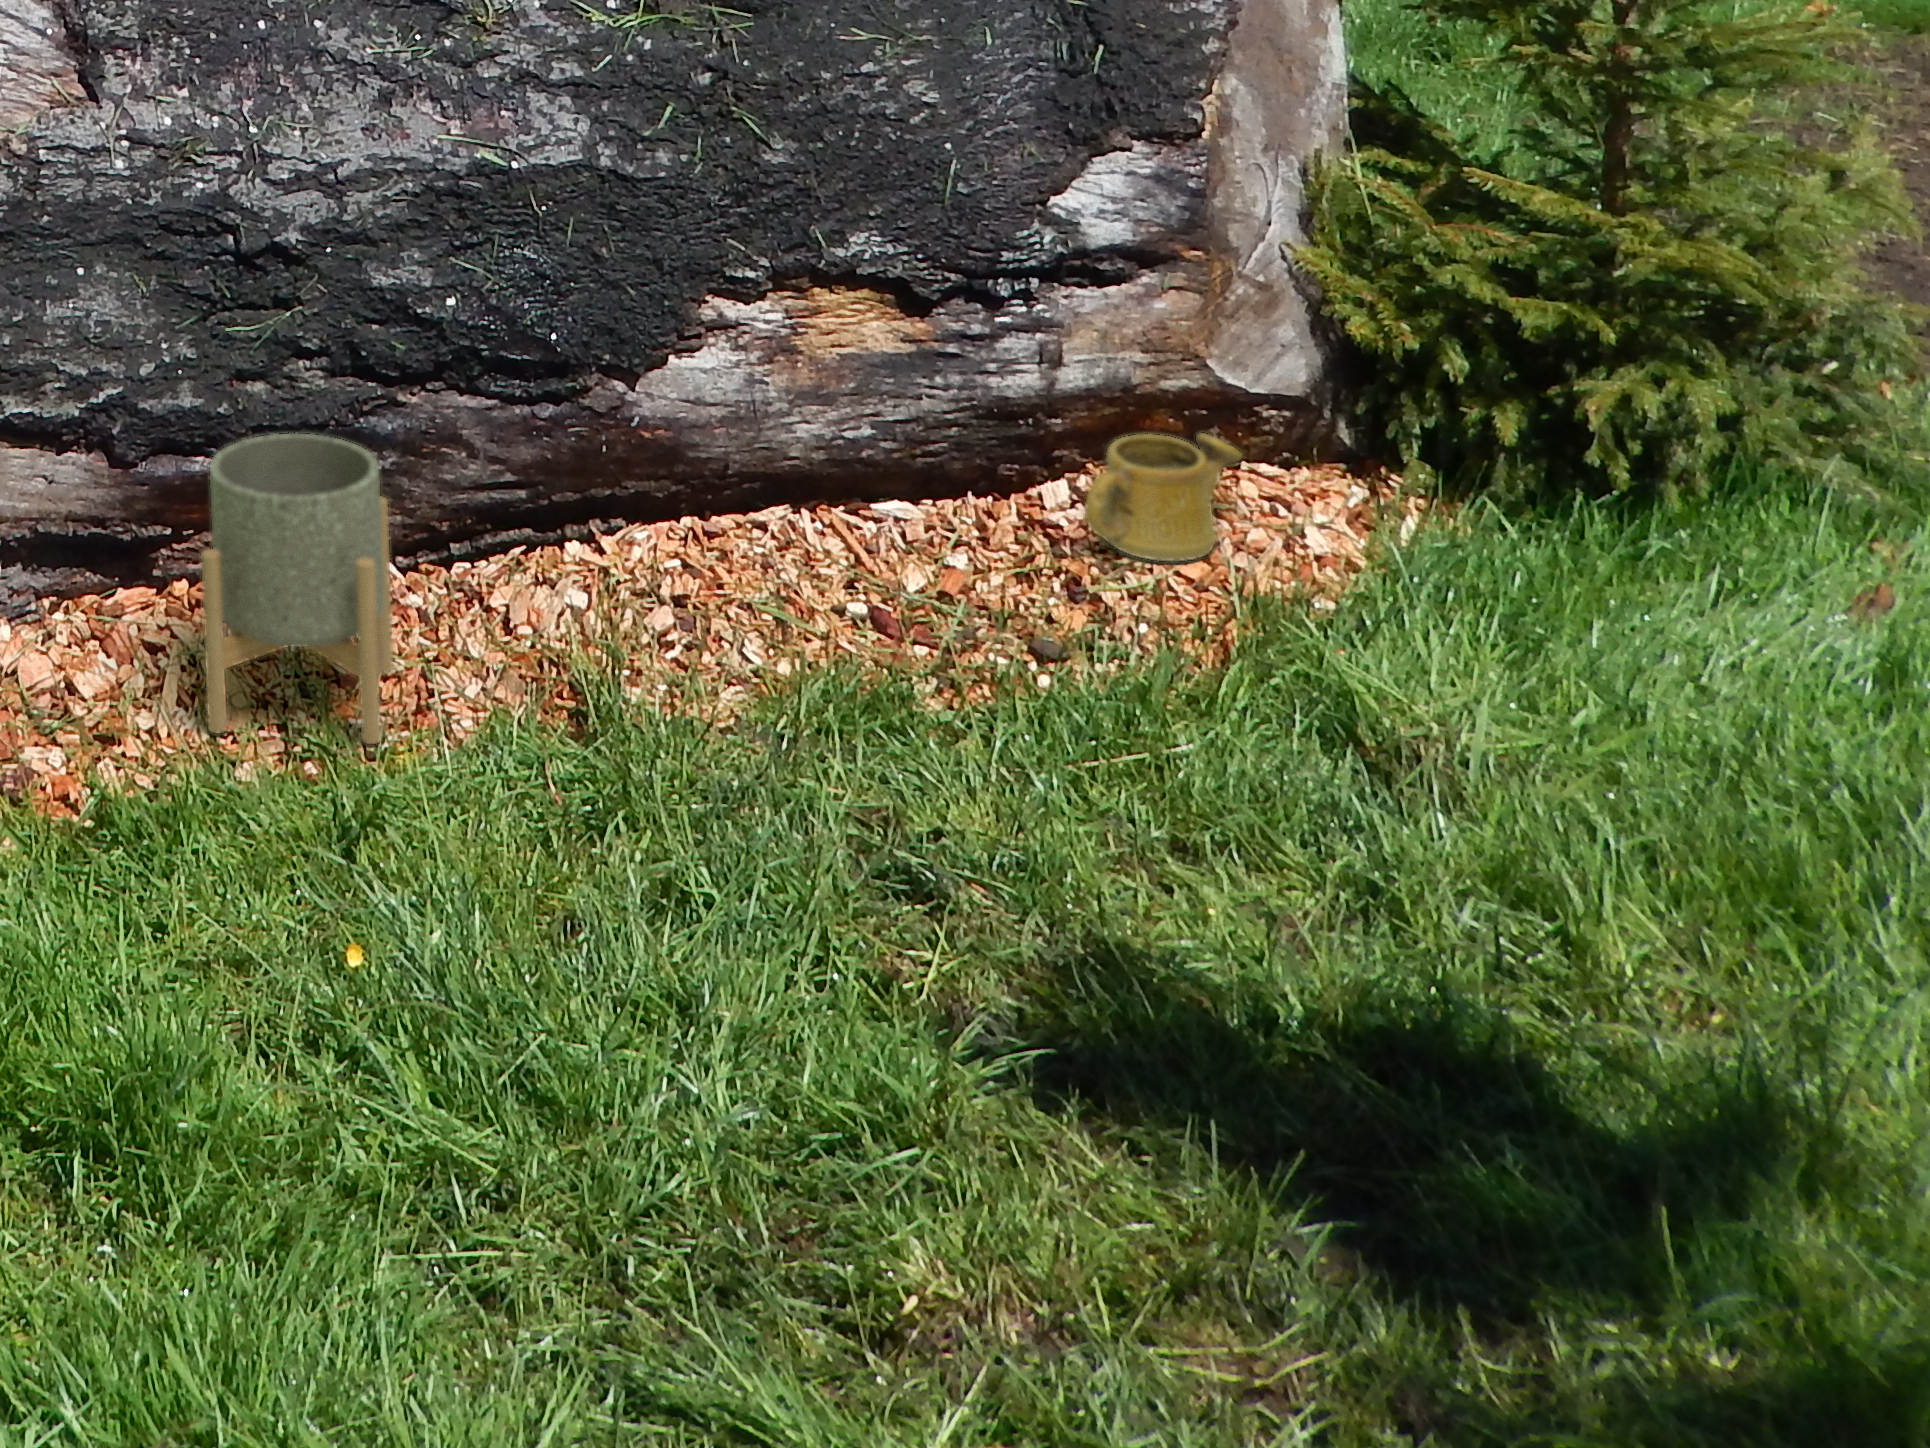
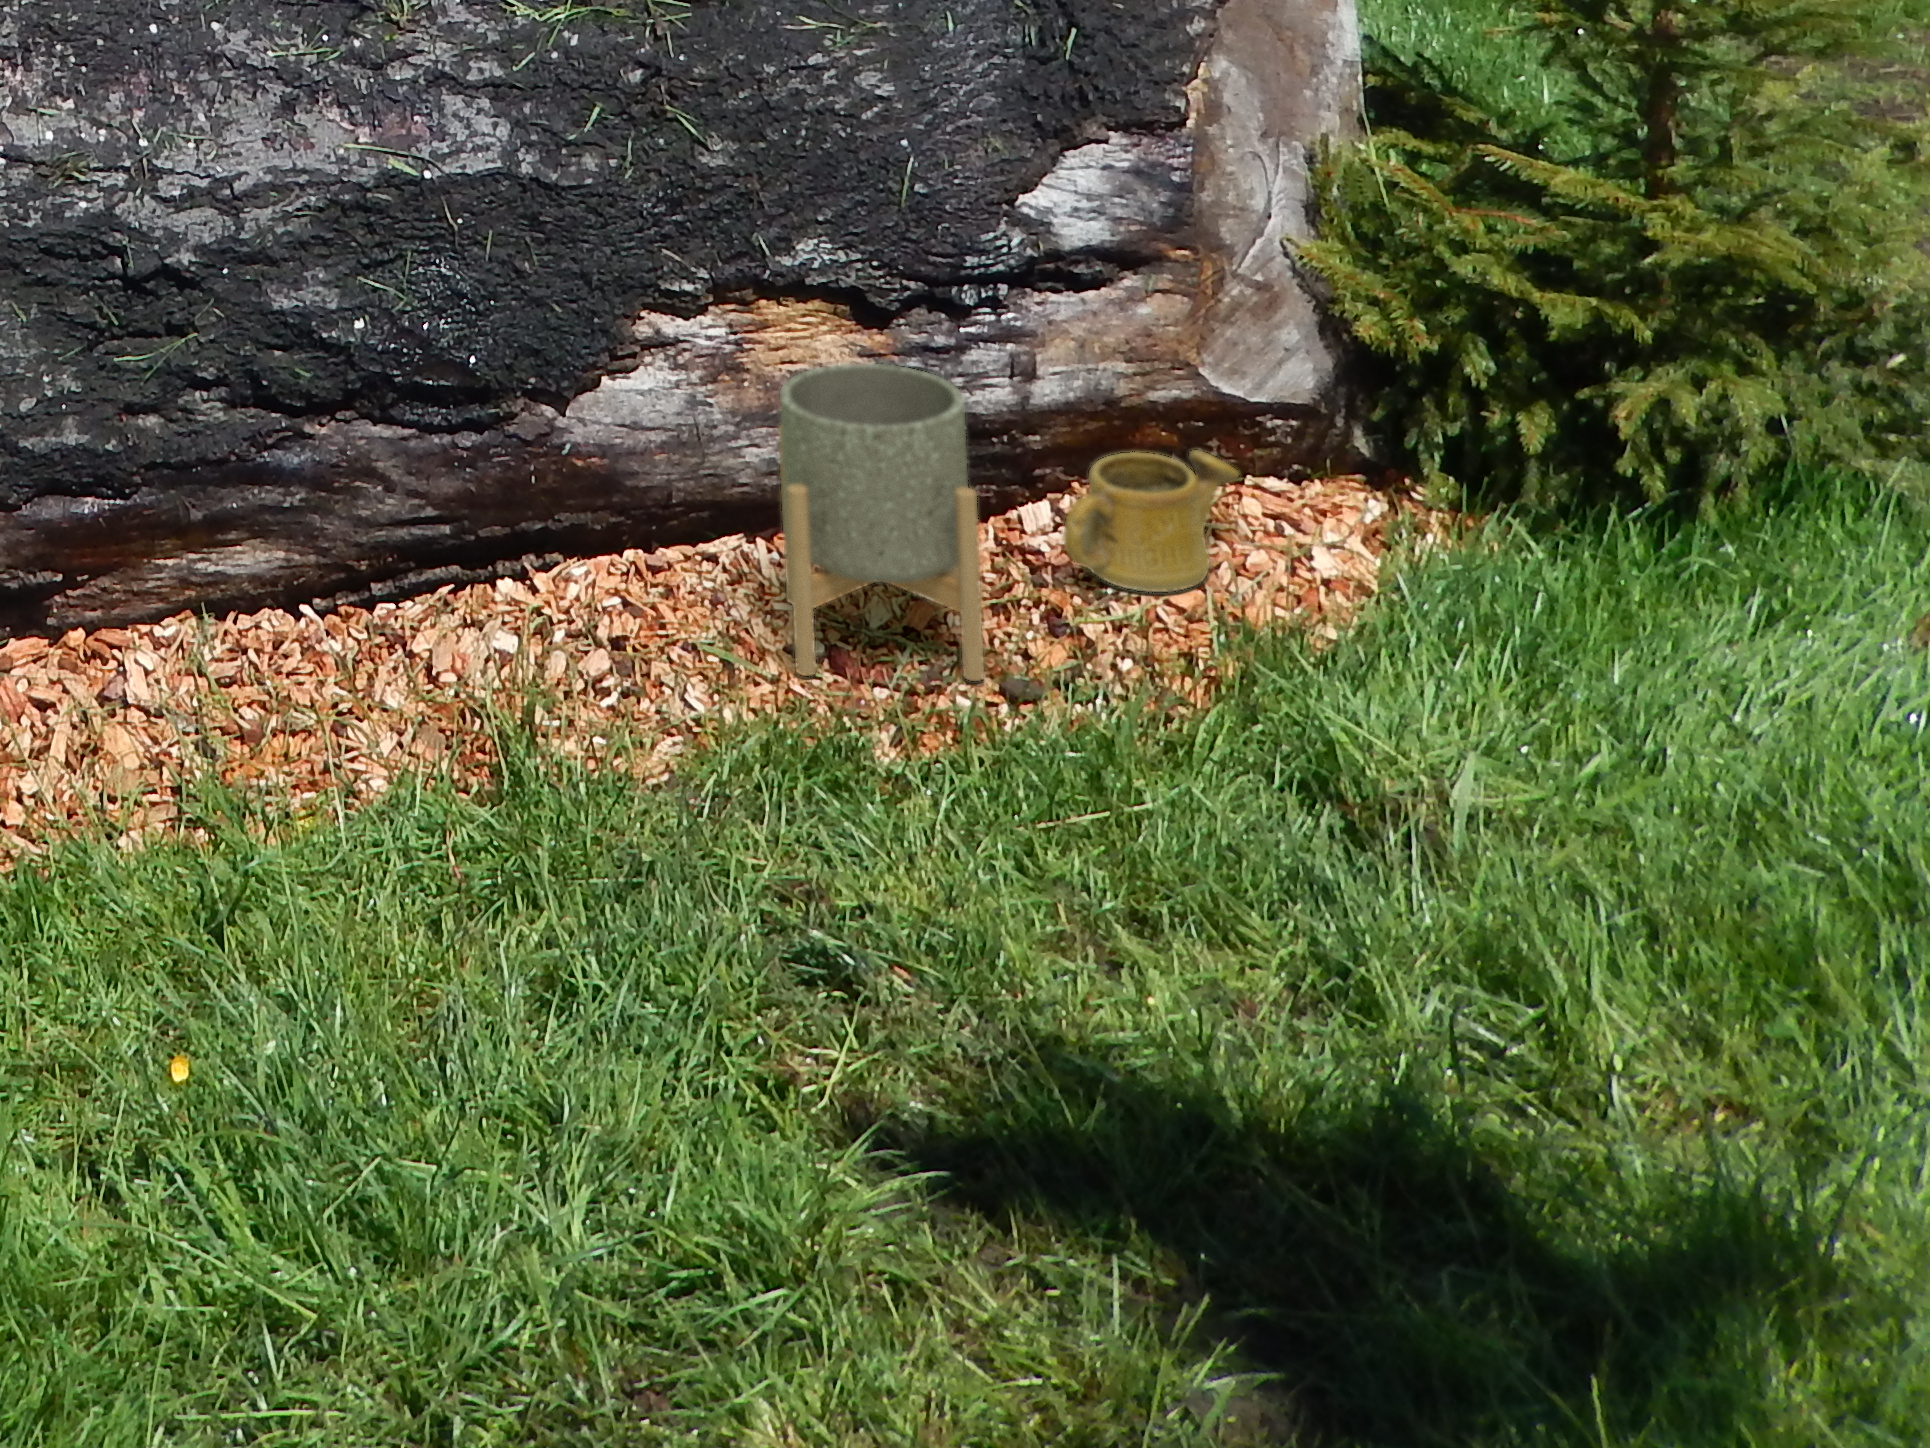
planter: present [201,434,393,744] -> present [778,364,984,681]

